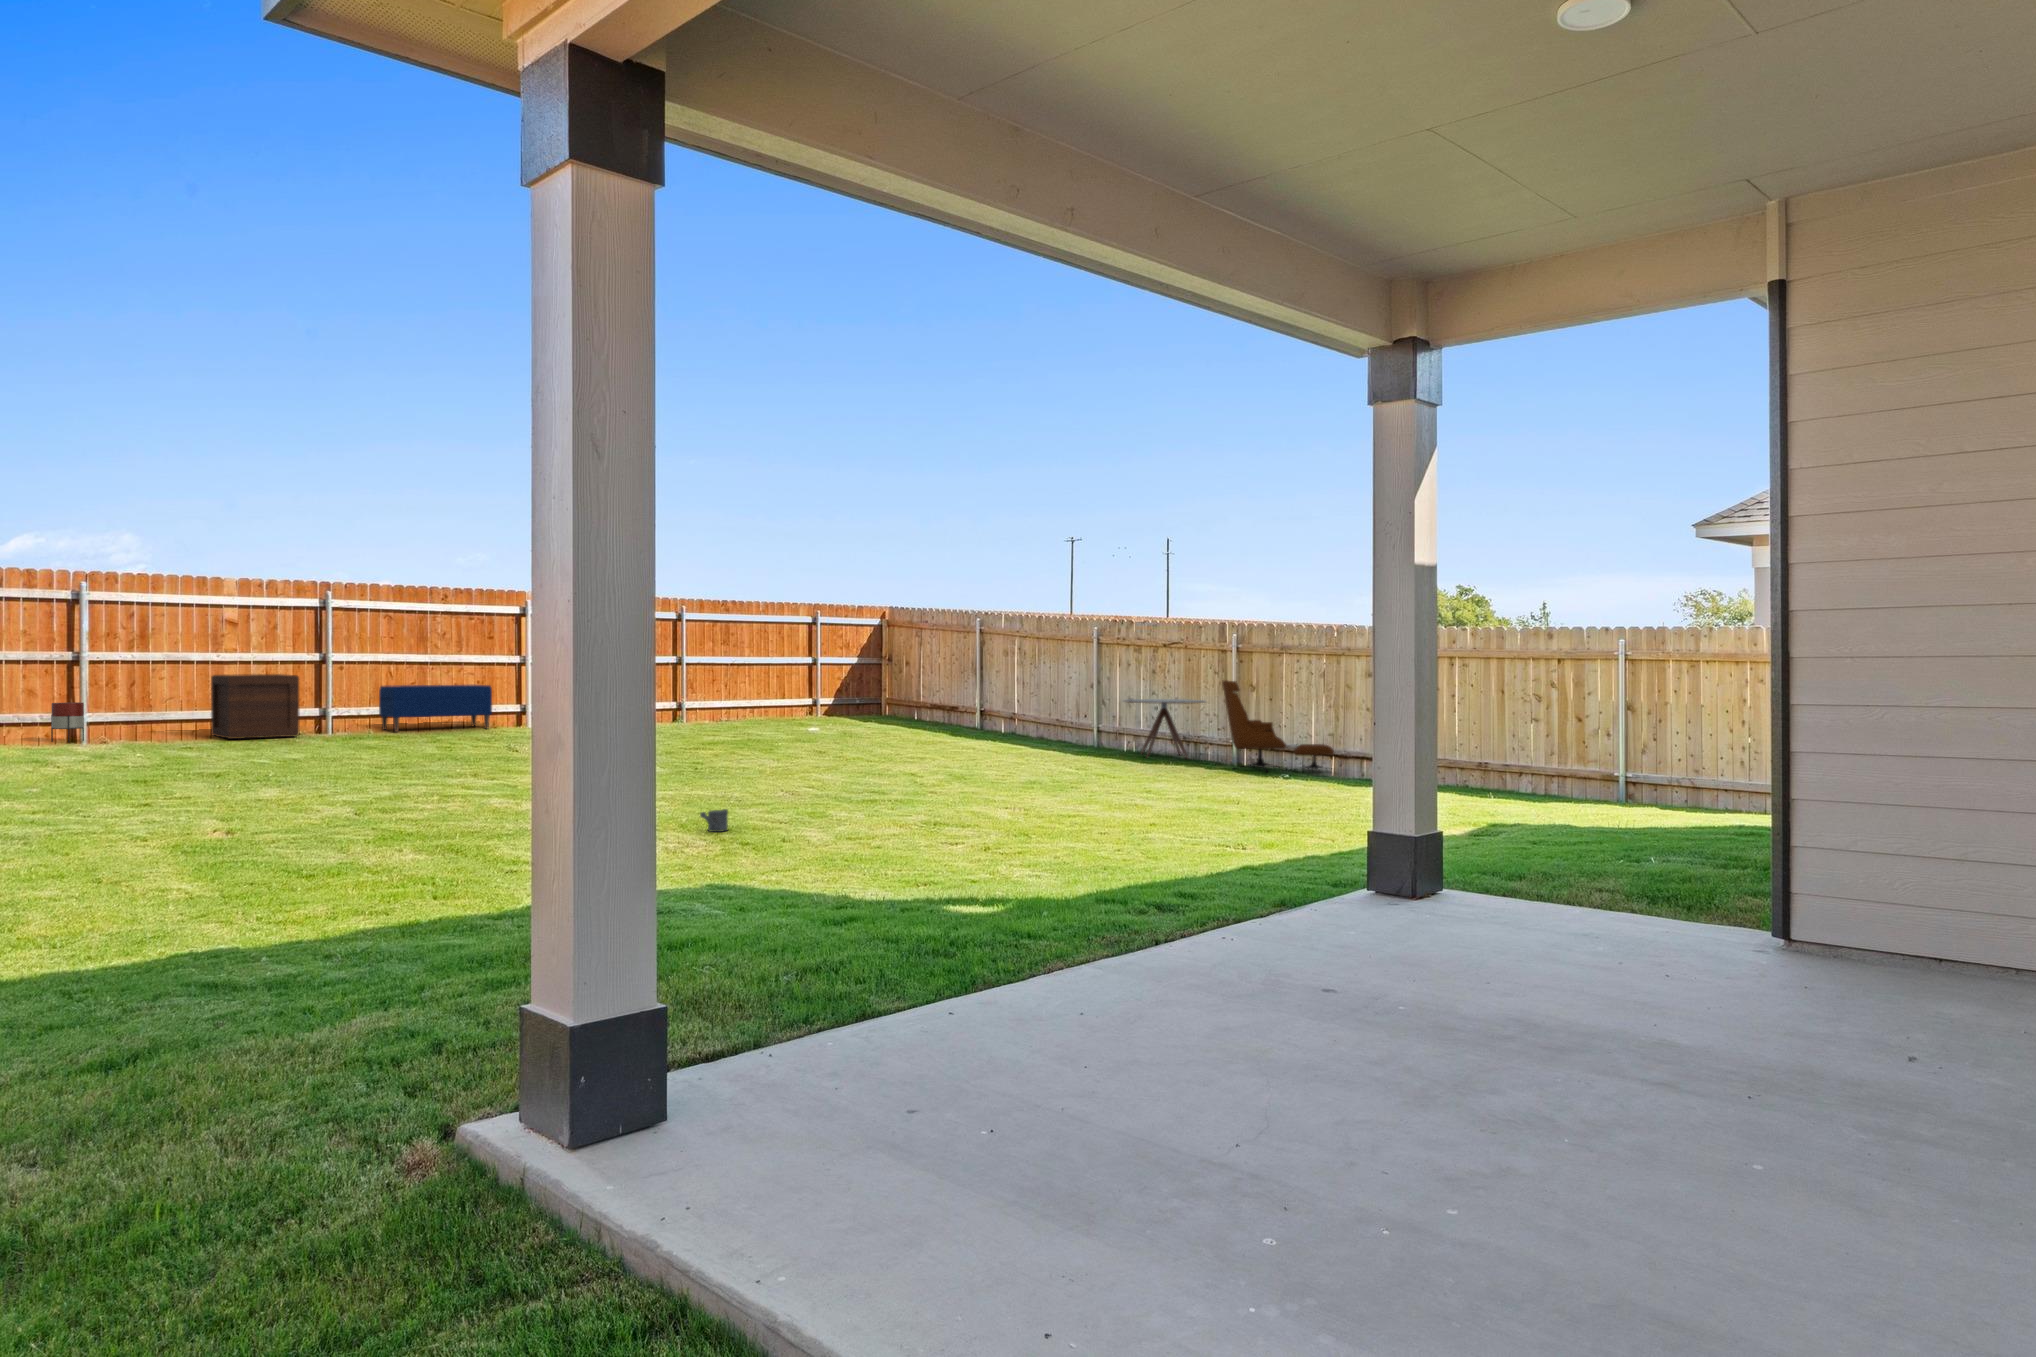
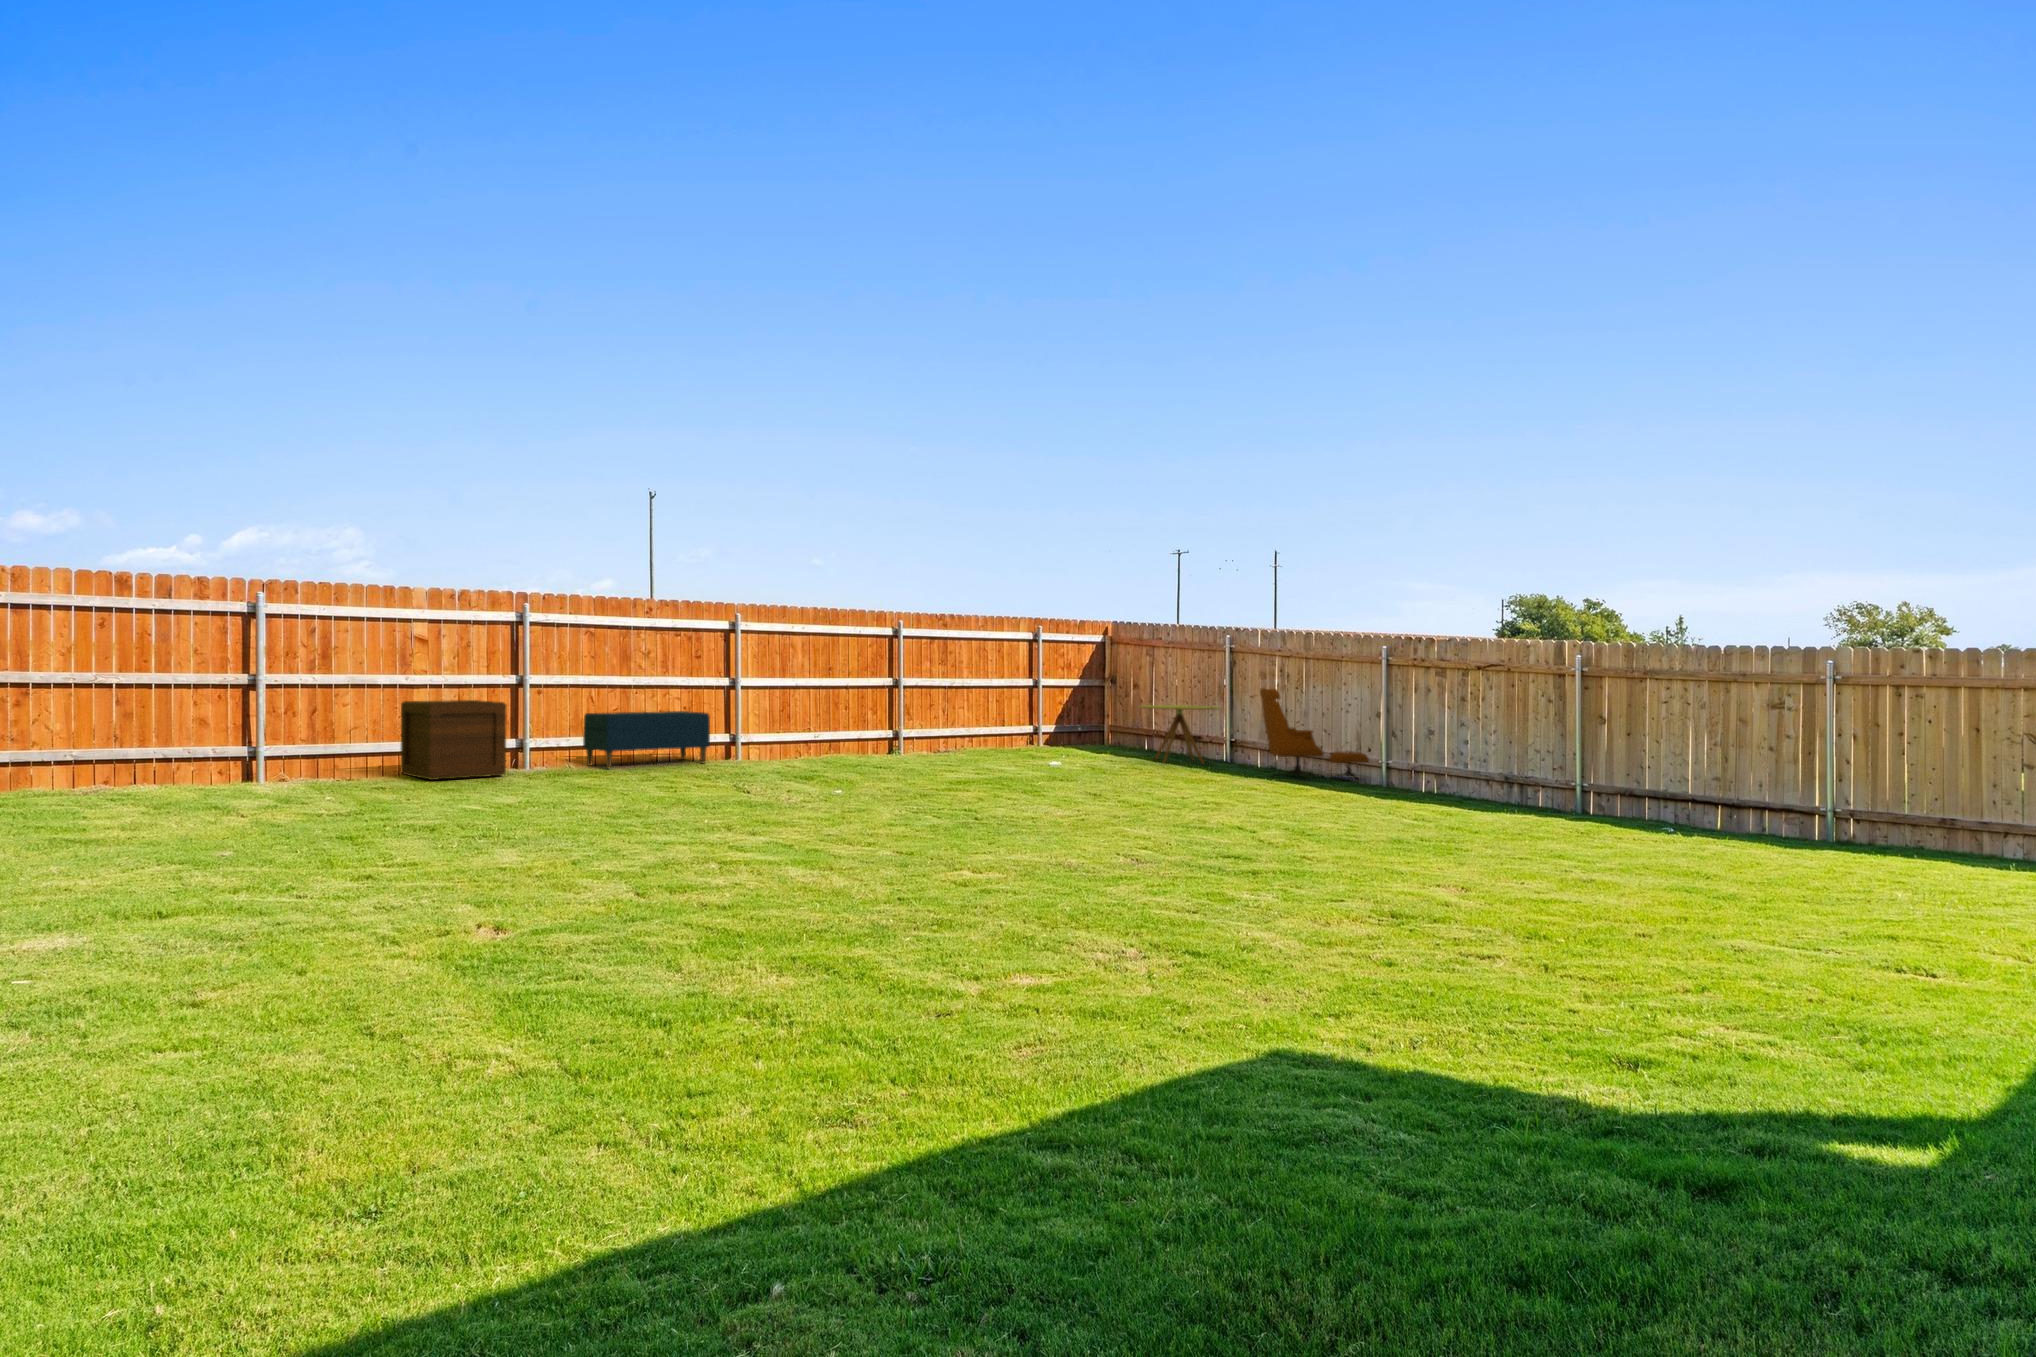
lounge chair: present [1222,680,1334,771] -> present [1260,688,1369,779]
round table: present [1124,699,1205,758] -> present [1139,705,1220,763]
planter: present [51,702,84,742] -> none [222,736,260,785]
watering can: present [700,809,728,832] -> none [1183,897,1211,930]

